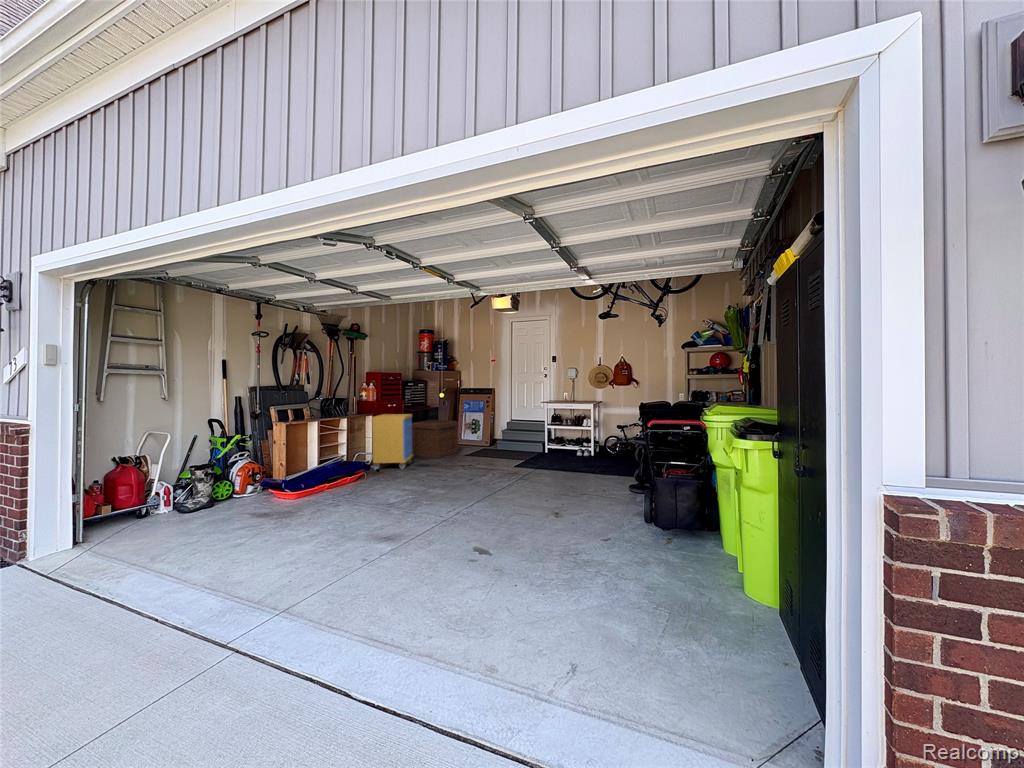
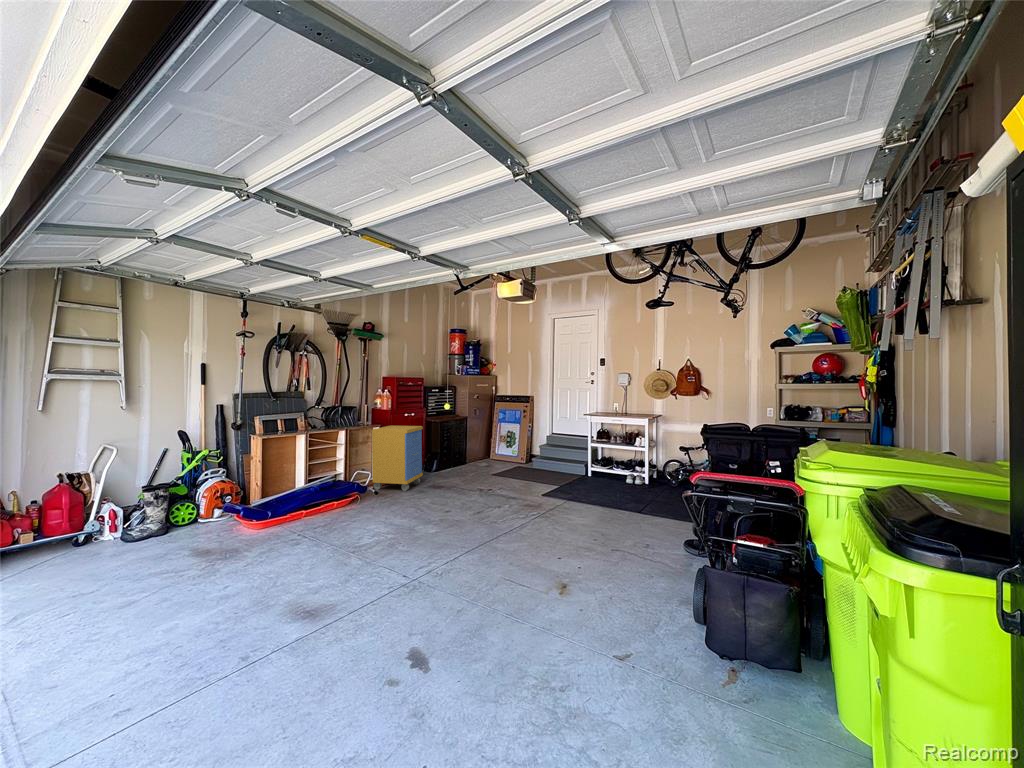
wooden crate: present [412,420,458,458] -> none [430,431,483,478]

